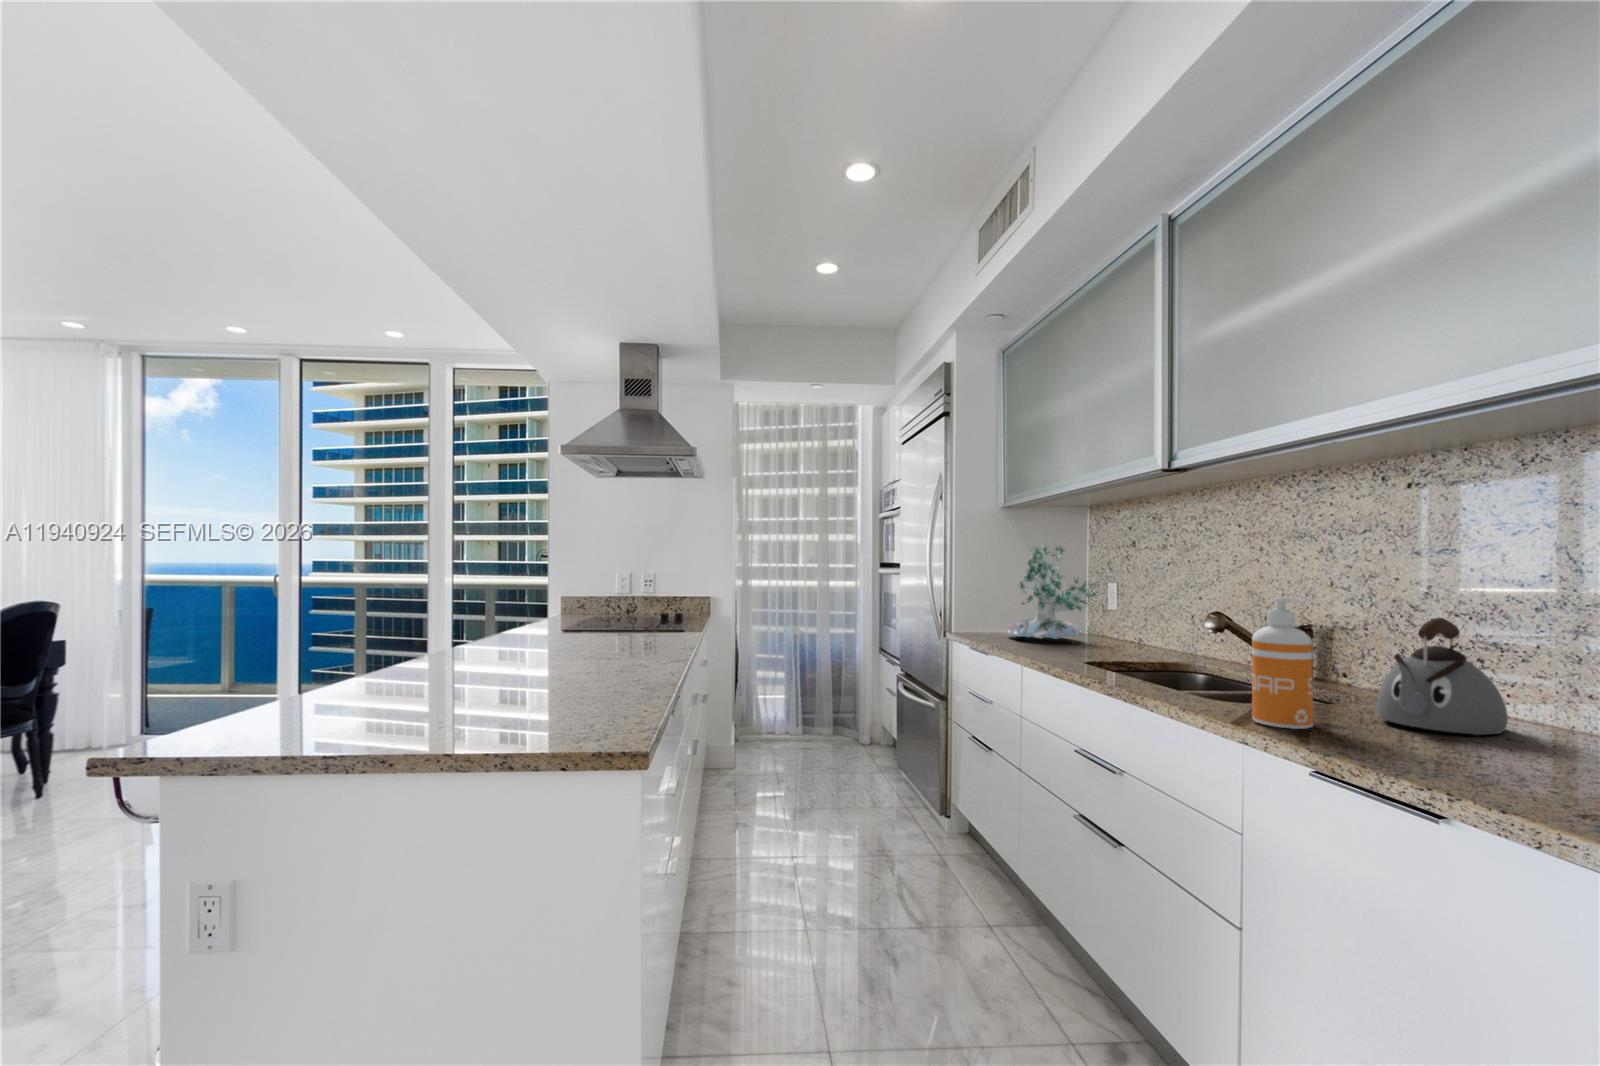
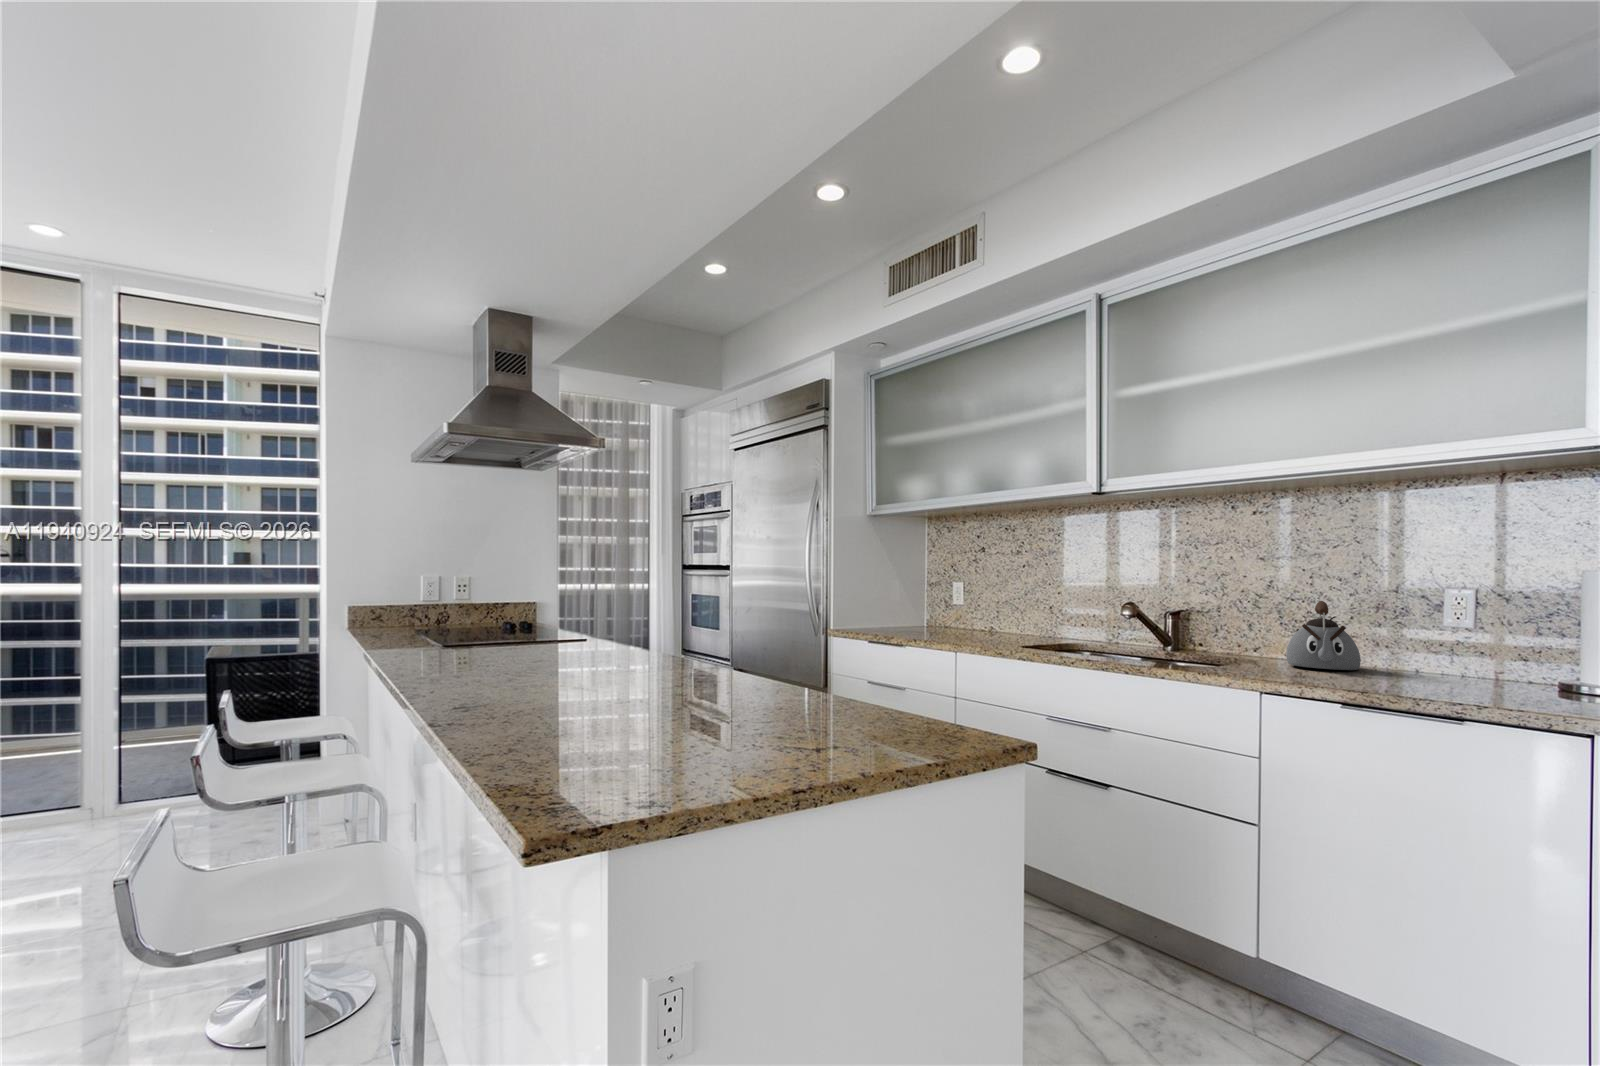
plant: present [1008,546,1096,639] -> none [895,550,966,631]
soap dispenser: present [1252,597,1313,729] -> none [1243,590,1284,676]

